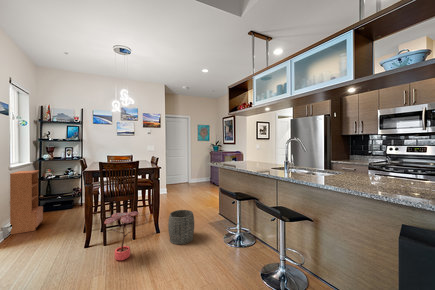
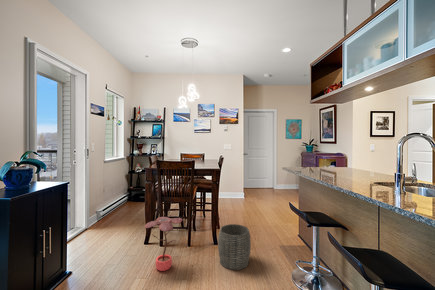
bookcase: present [10,170,43,234] -> none [101,164,126,218]

